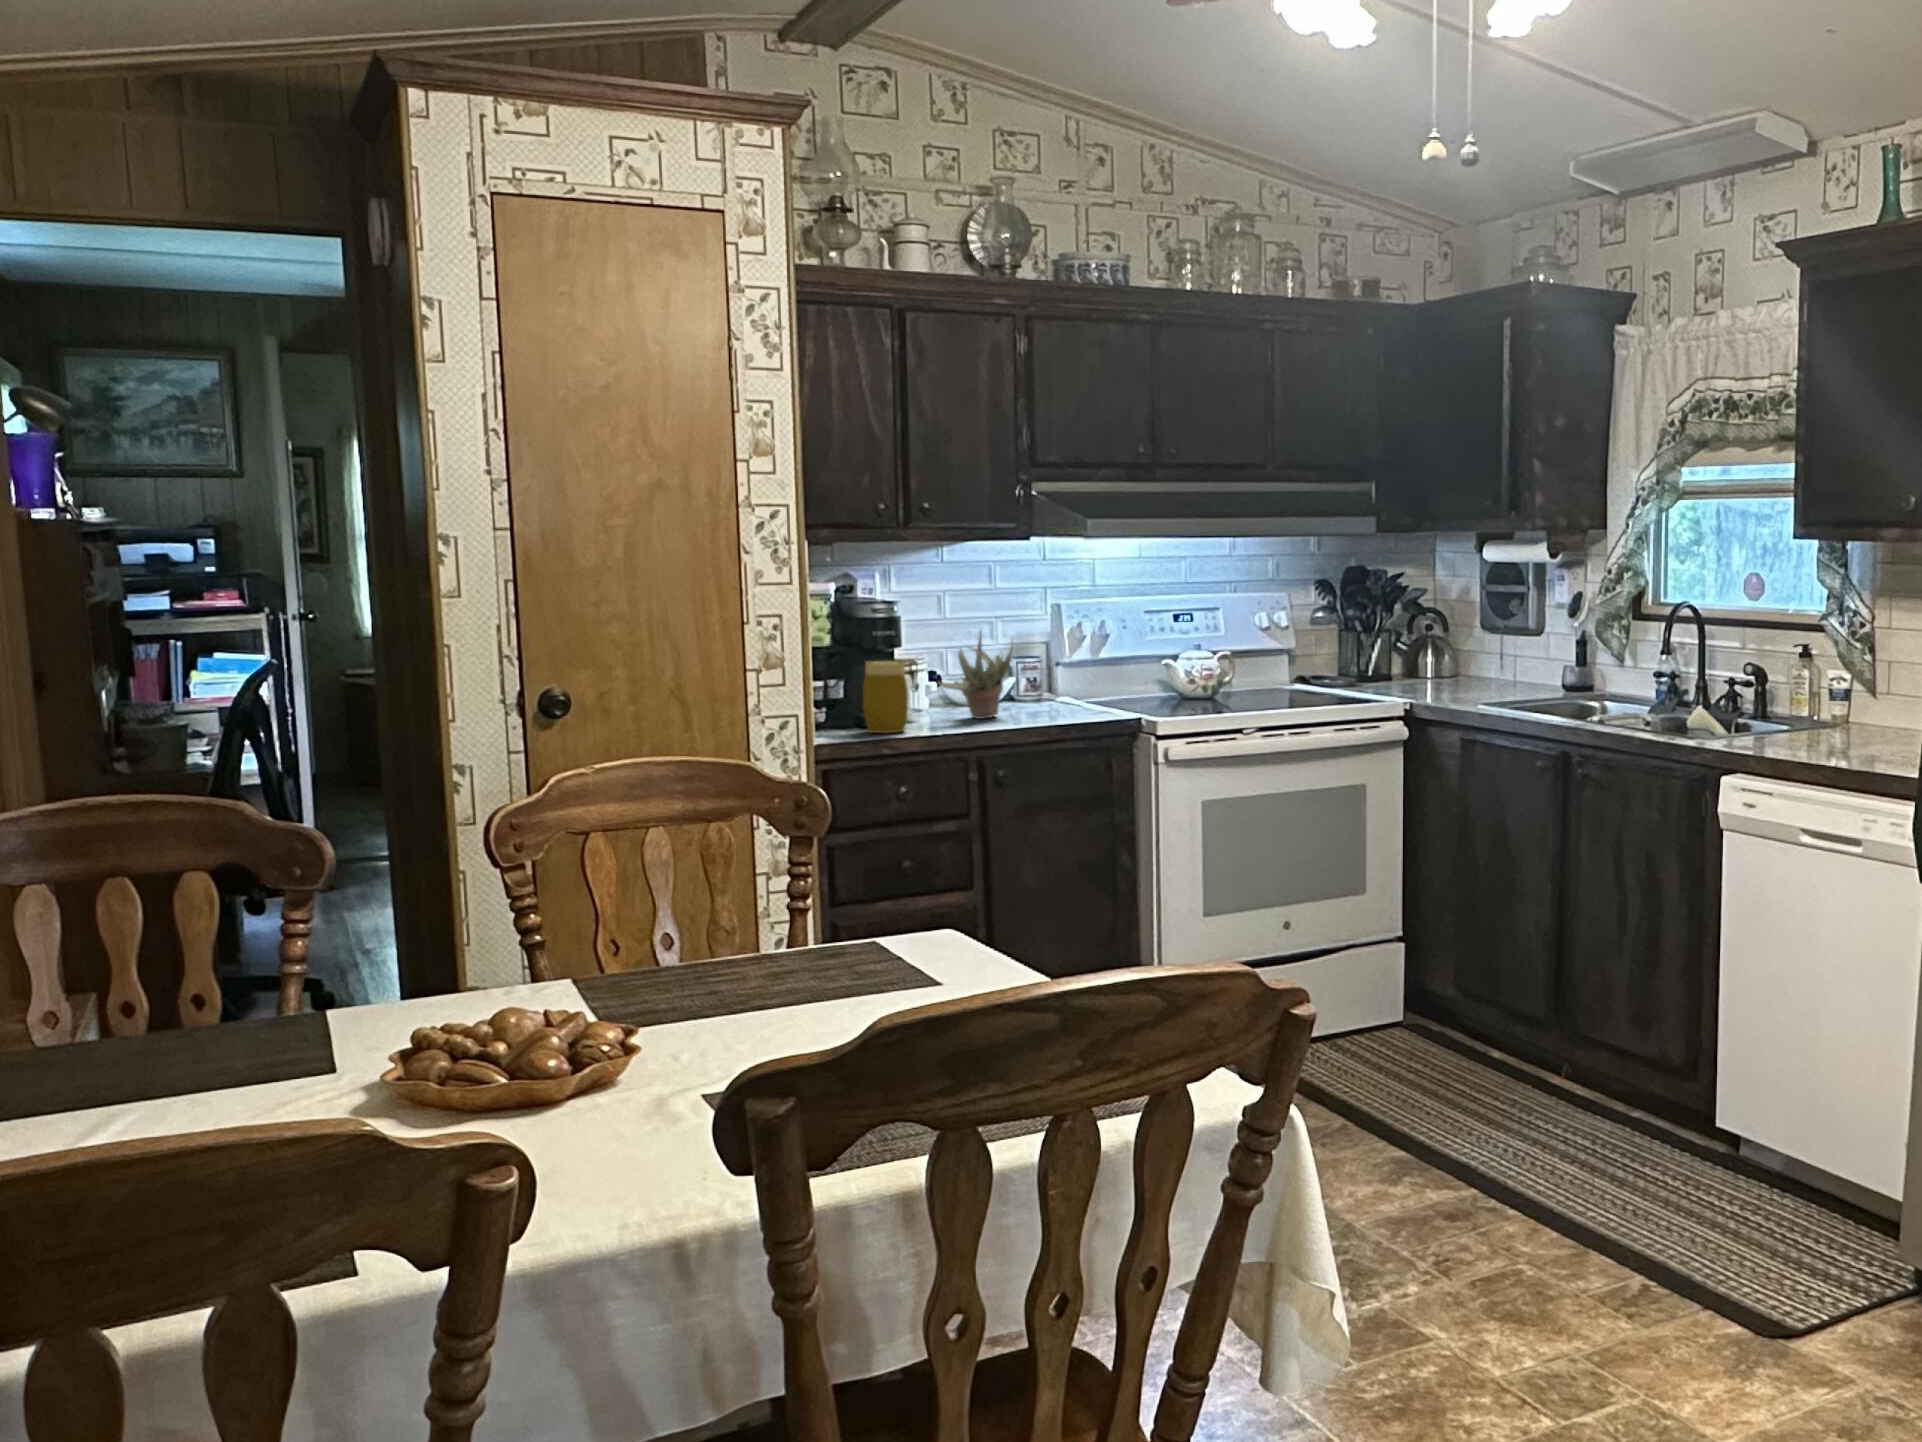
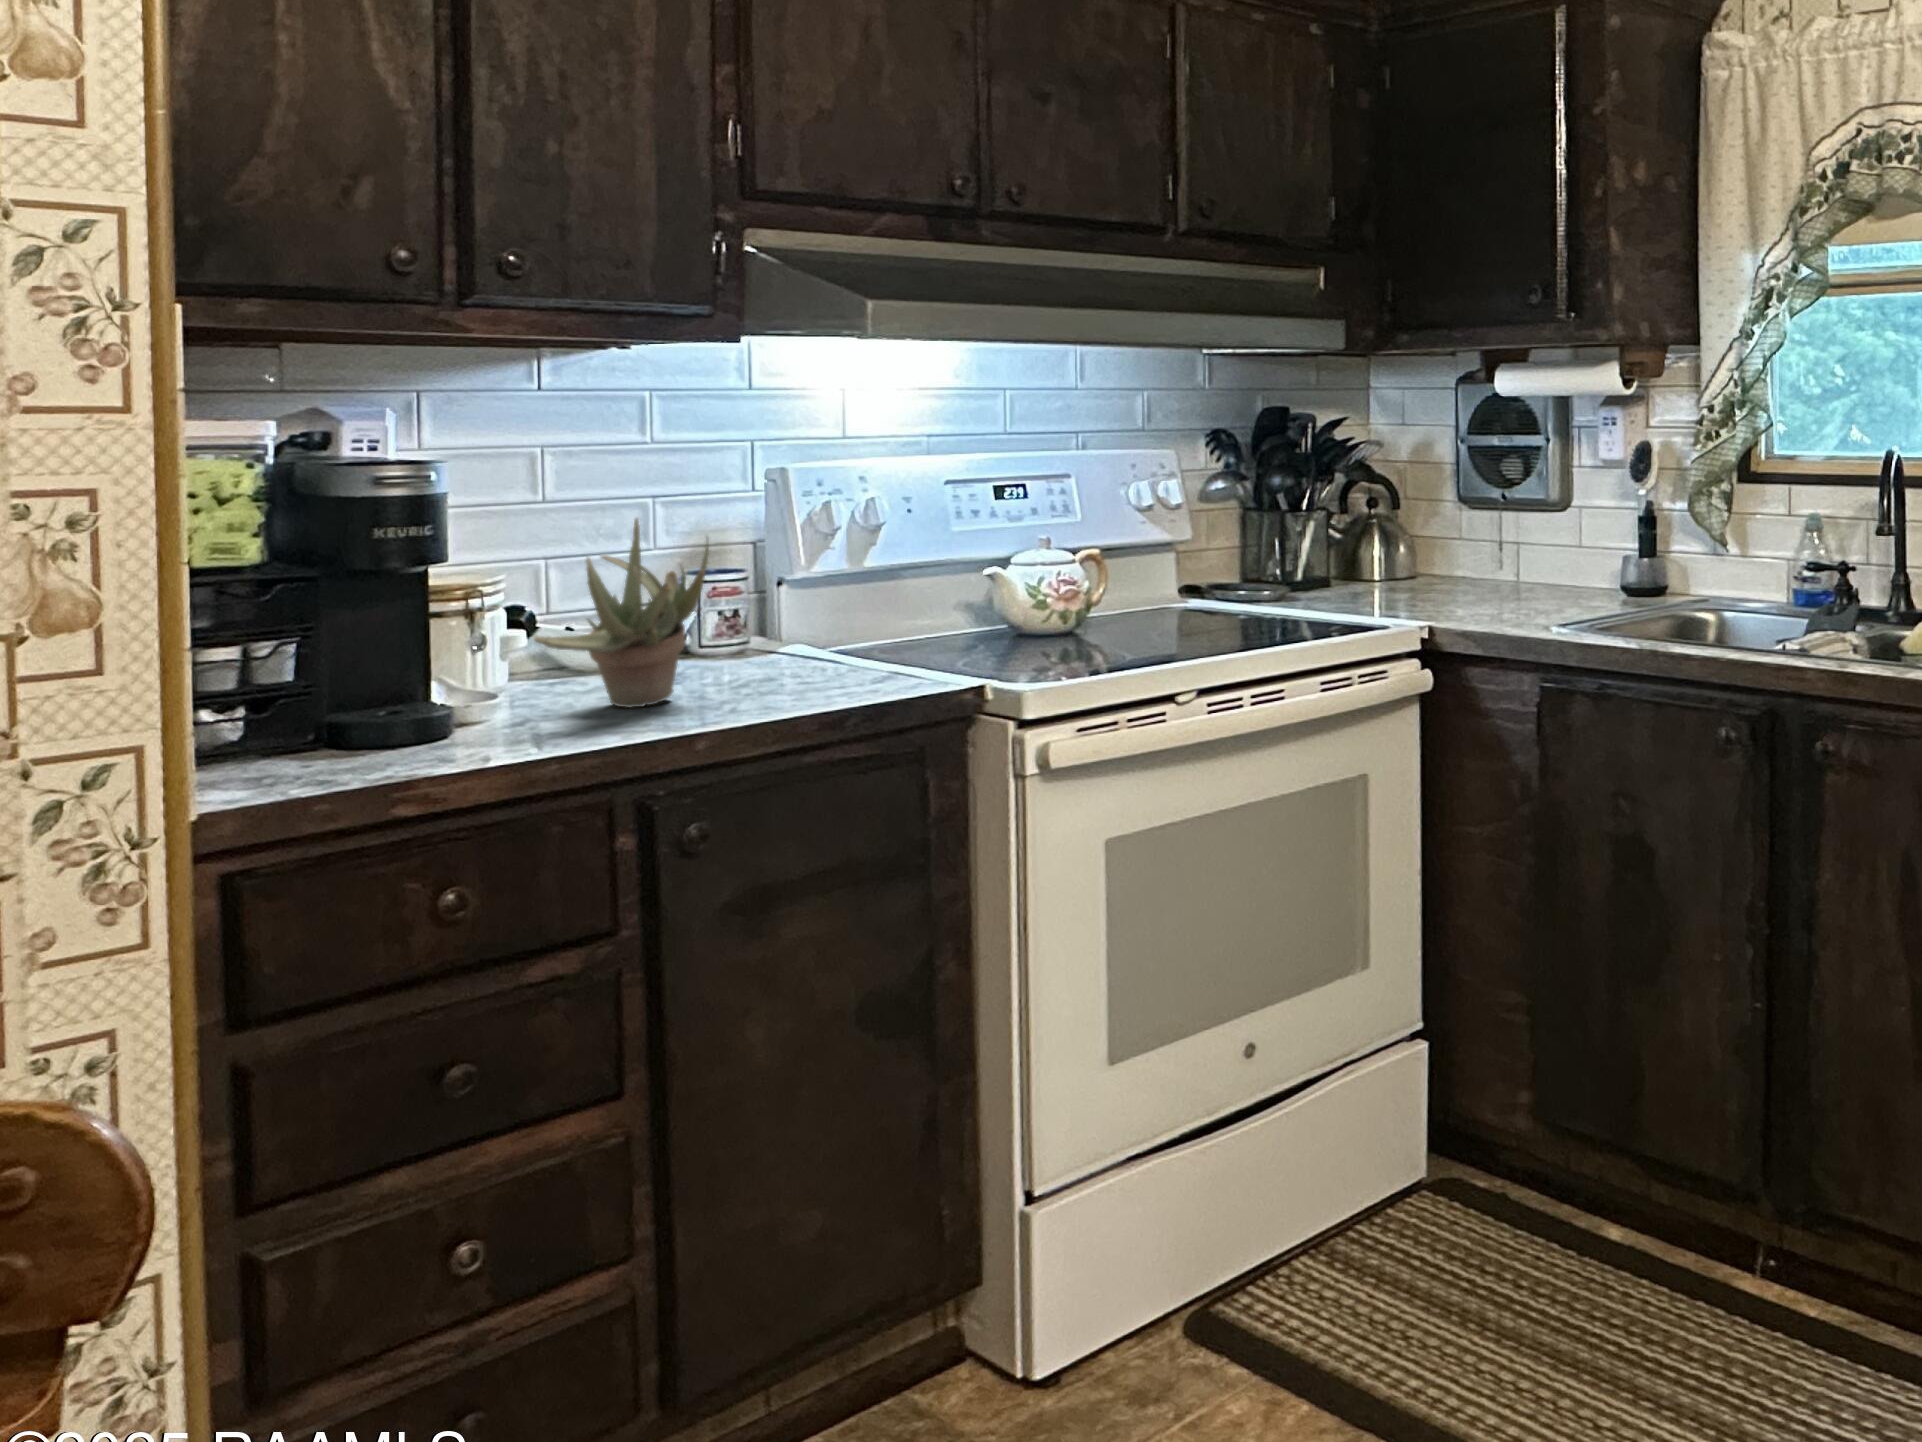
jar: present [863,661,908,733] -> none [338,595,461,766]

